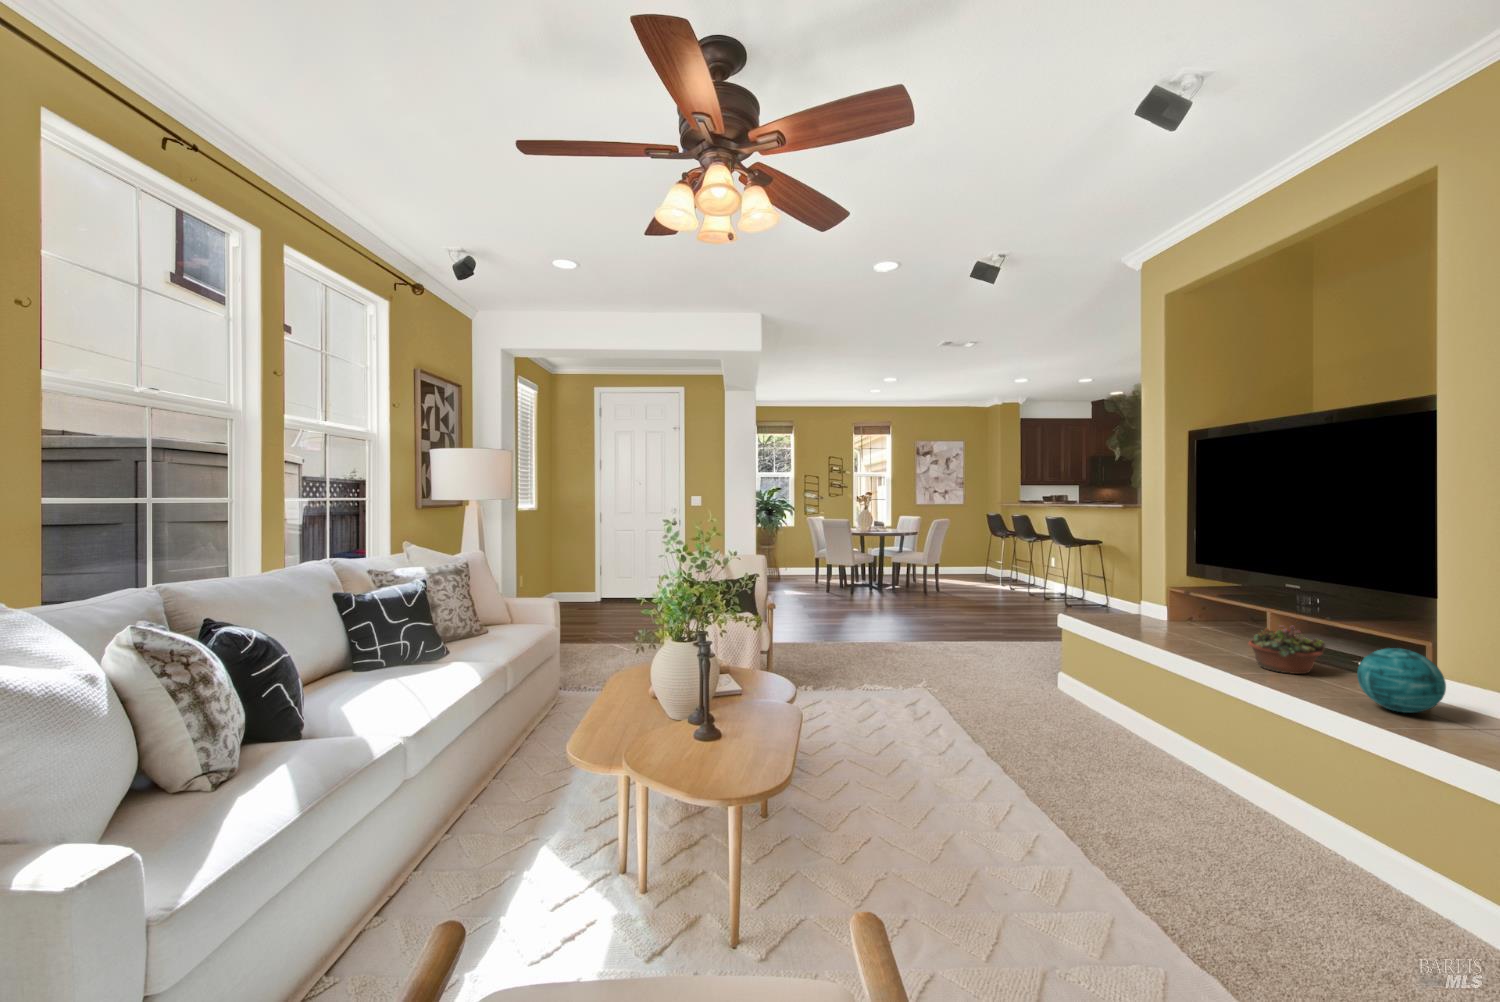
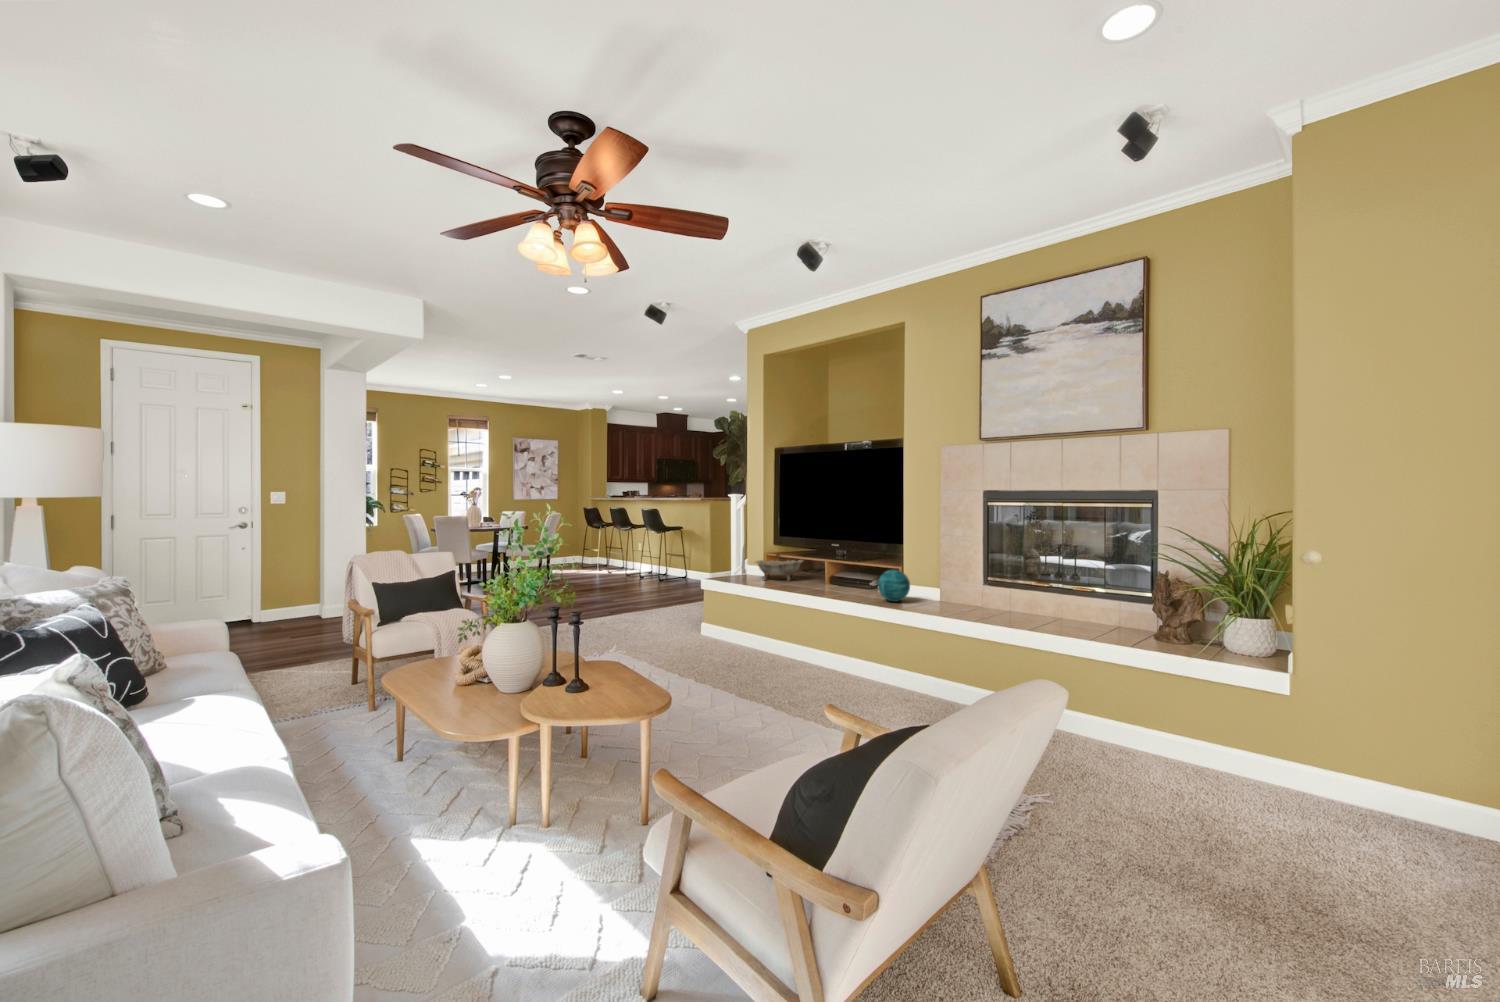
decorative bowl: none [1136,598,1229,636] -> present [756,560,803,581]
succulent planter: present [1248,626,1325,674] -> none [824,565,858,593]

